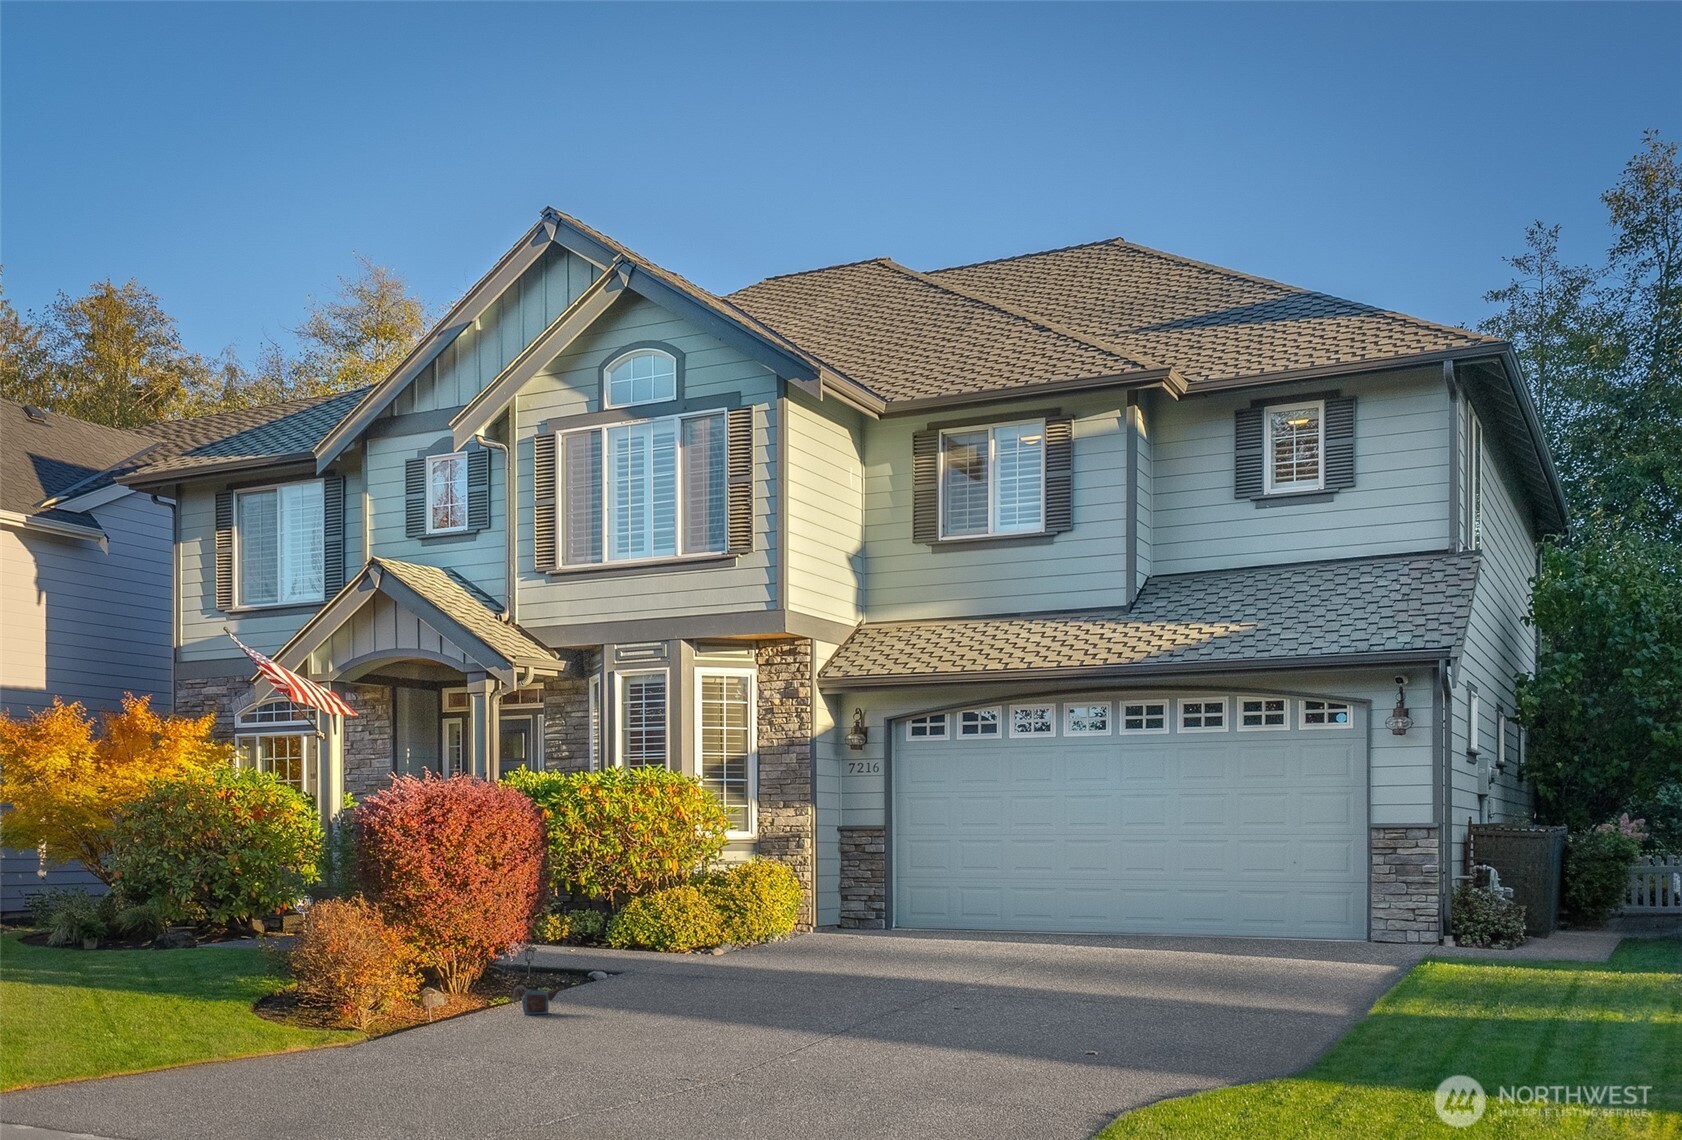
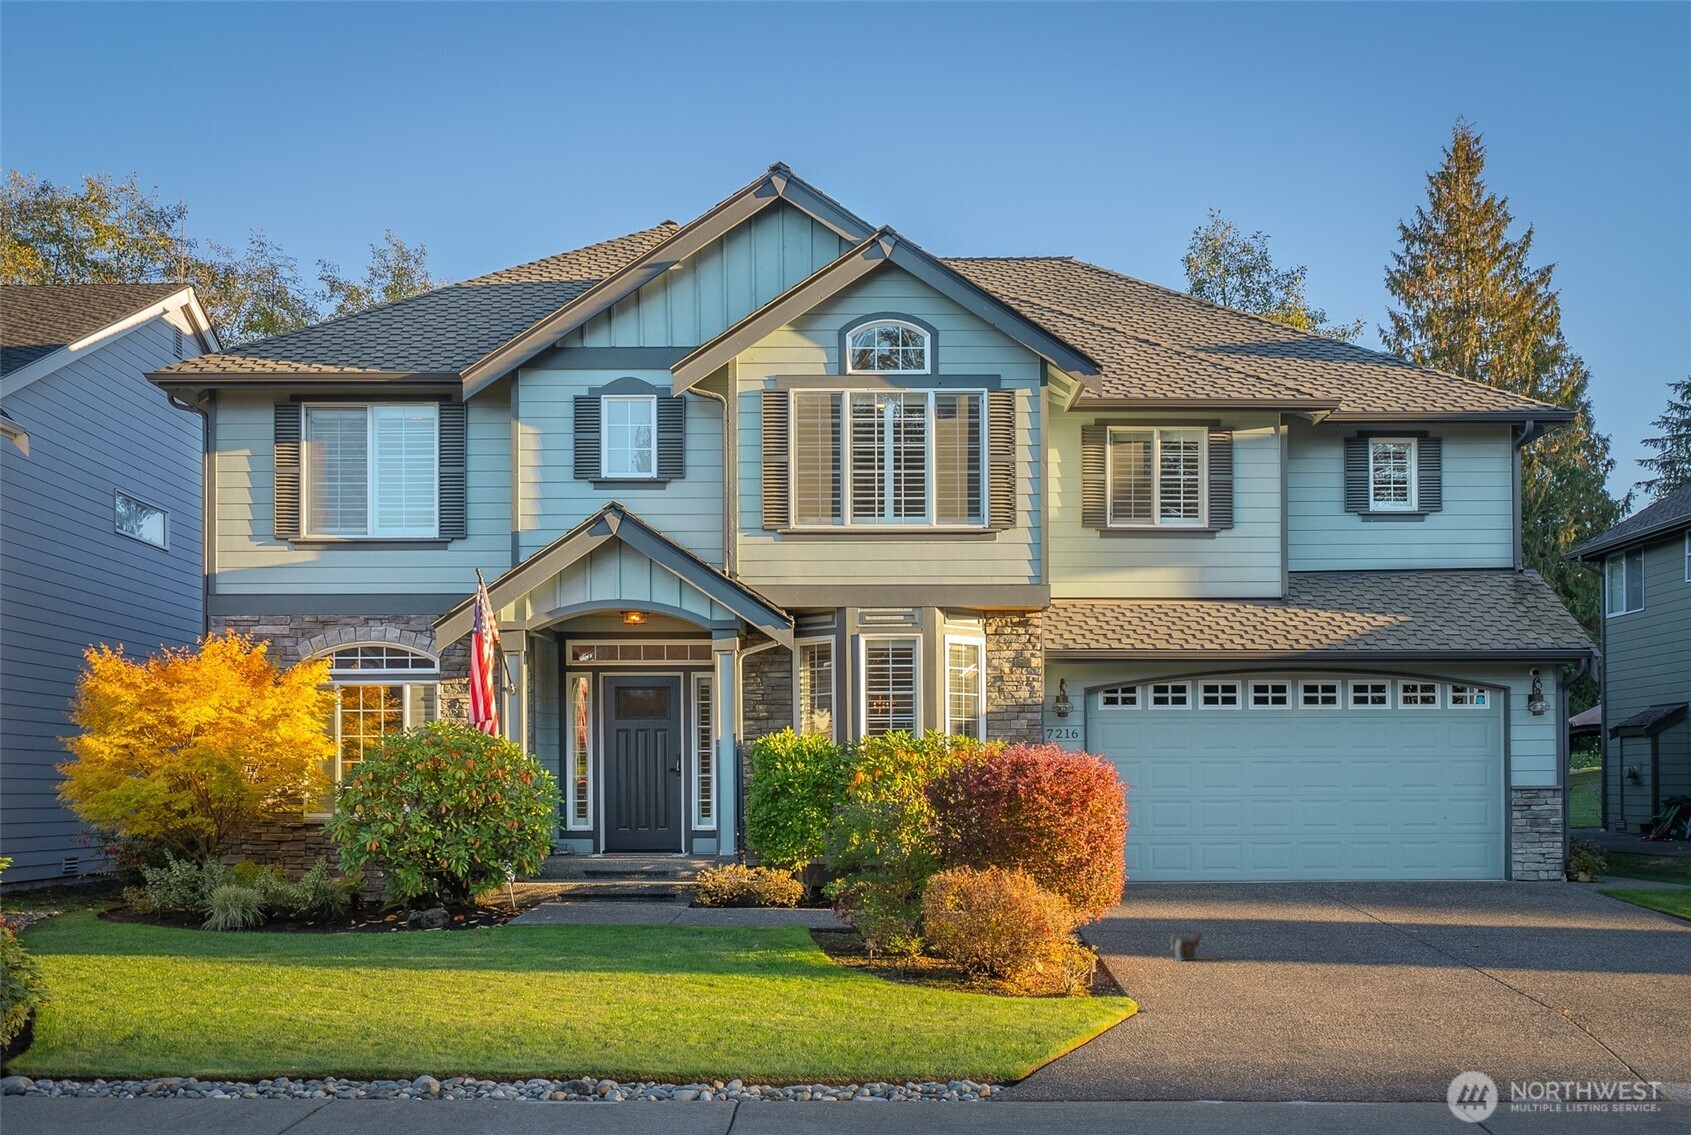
potted plant: present [74,919,111,949] -> present [1570,856,1600,881]

